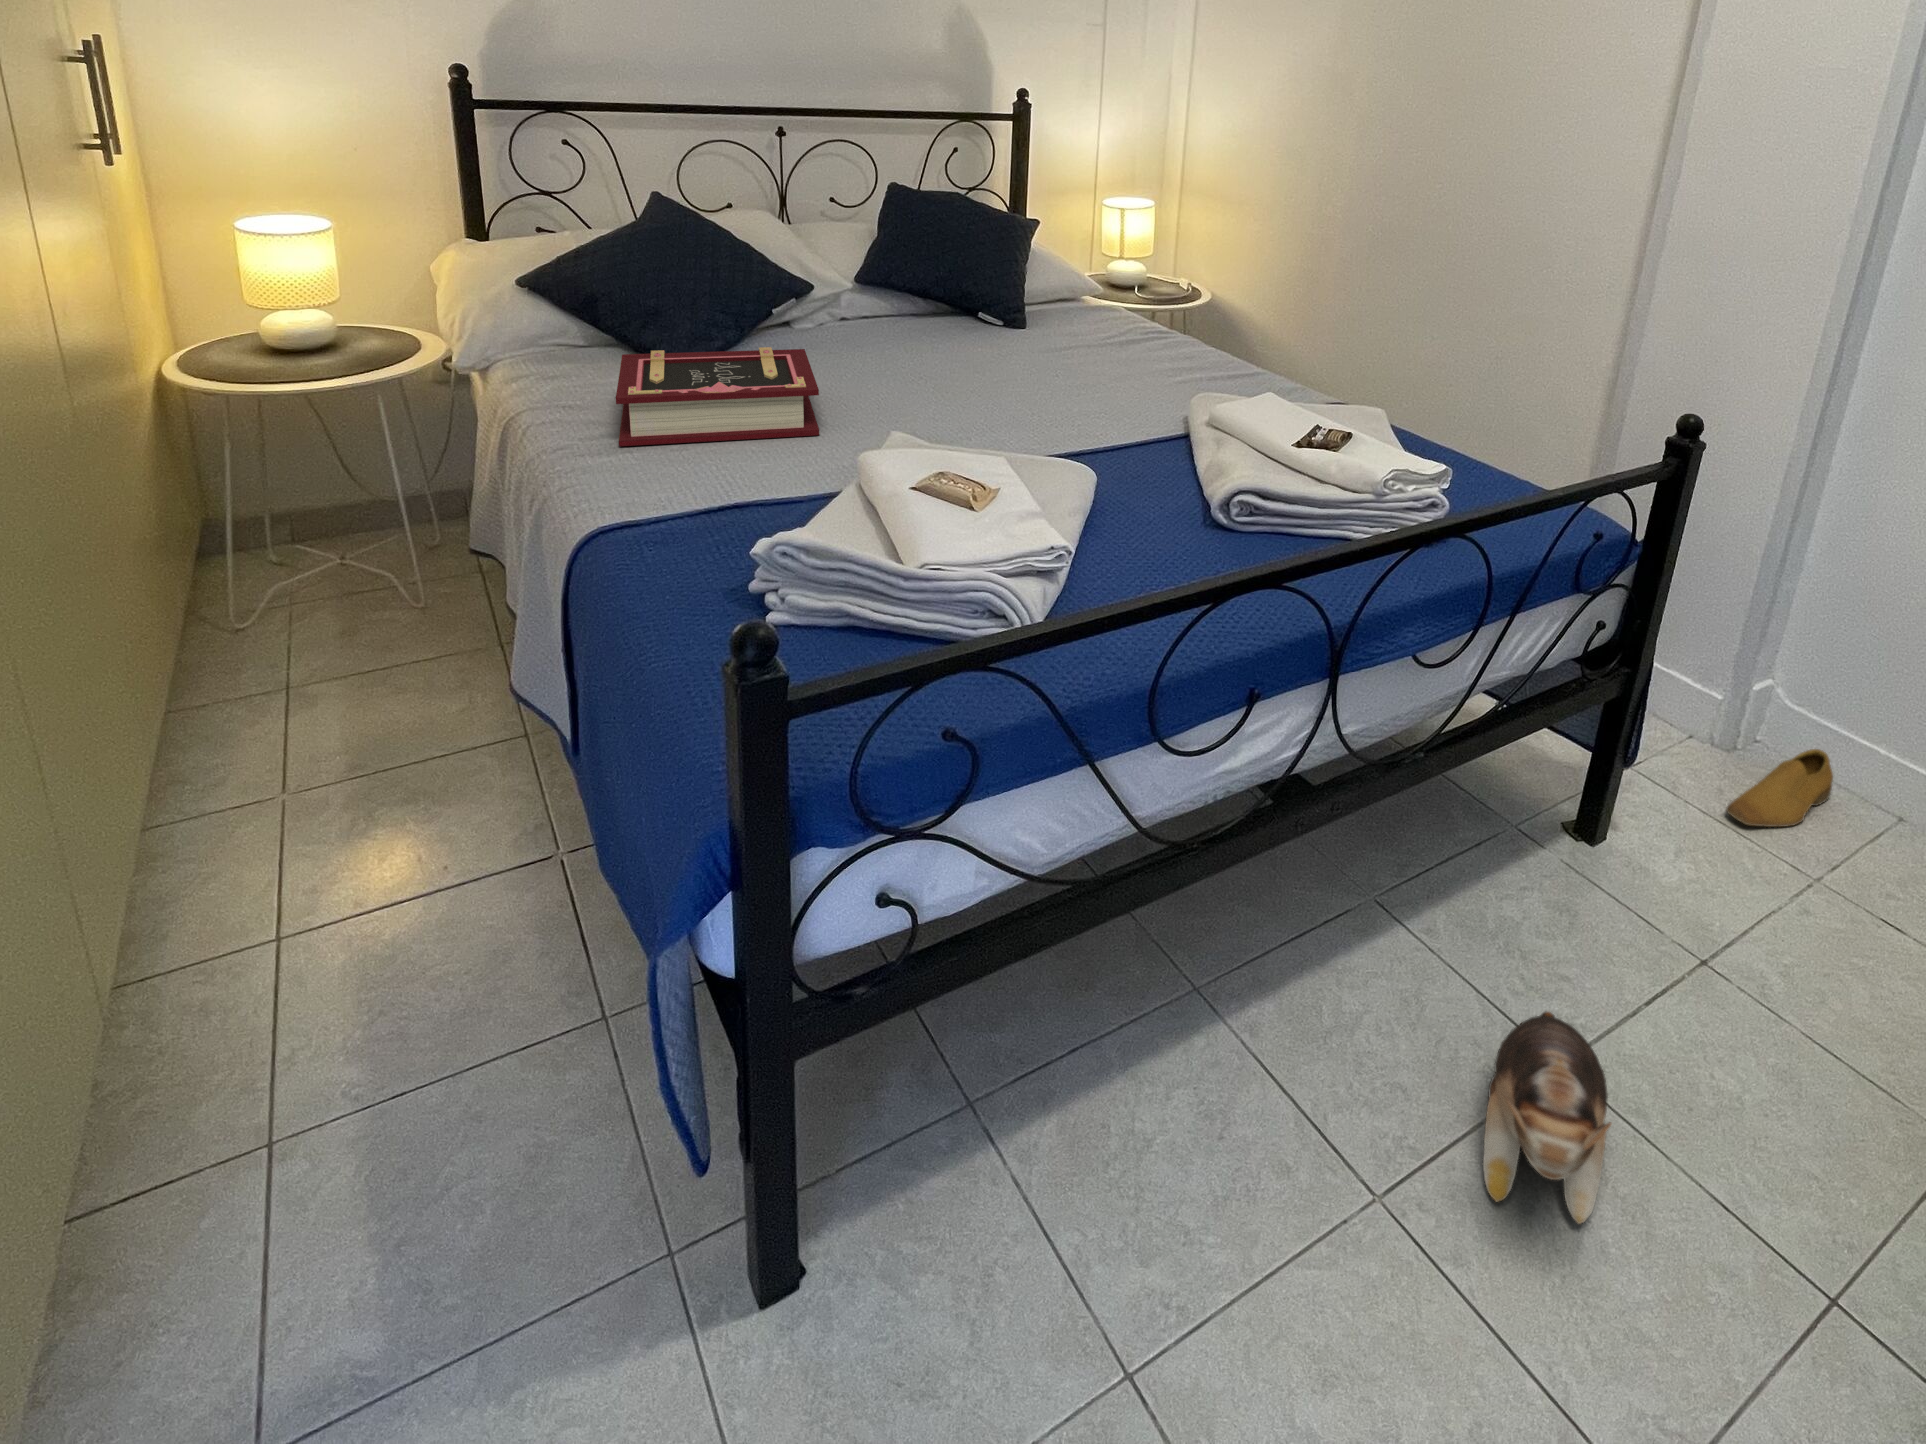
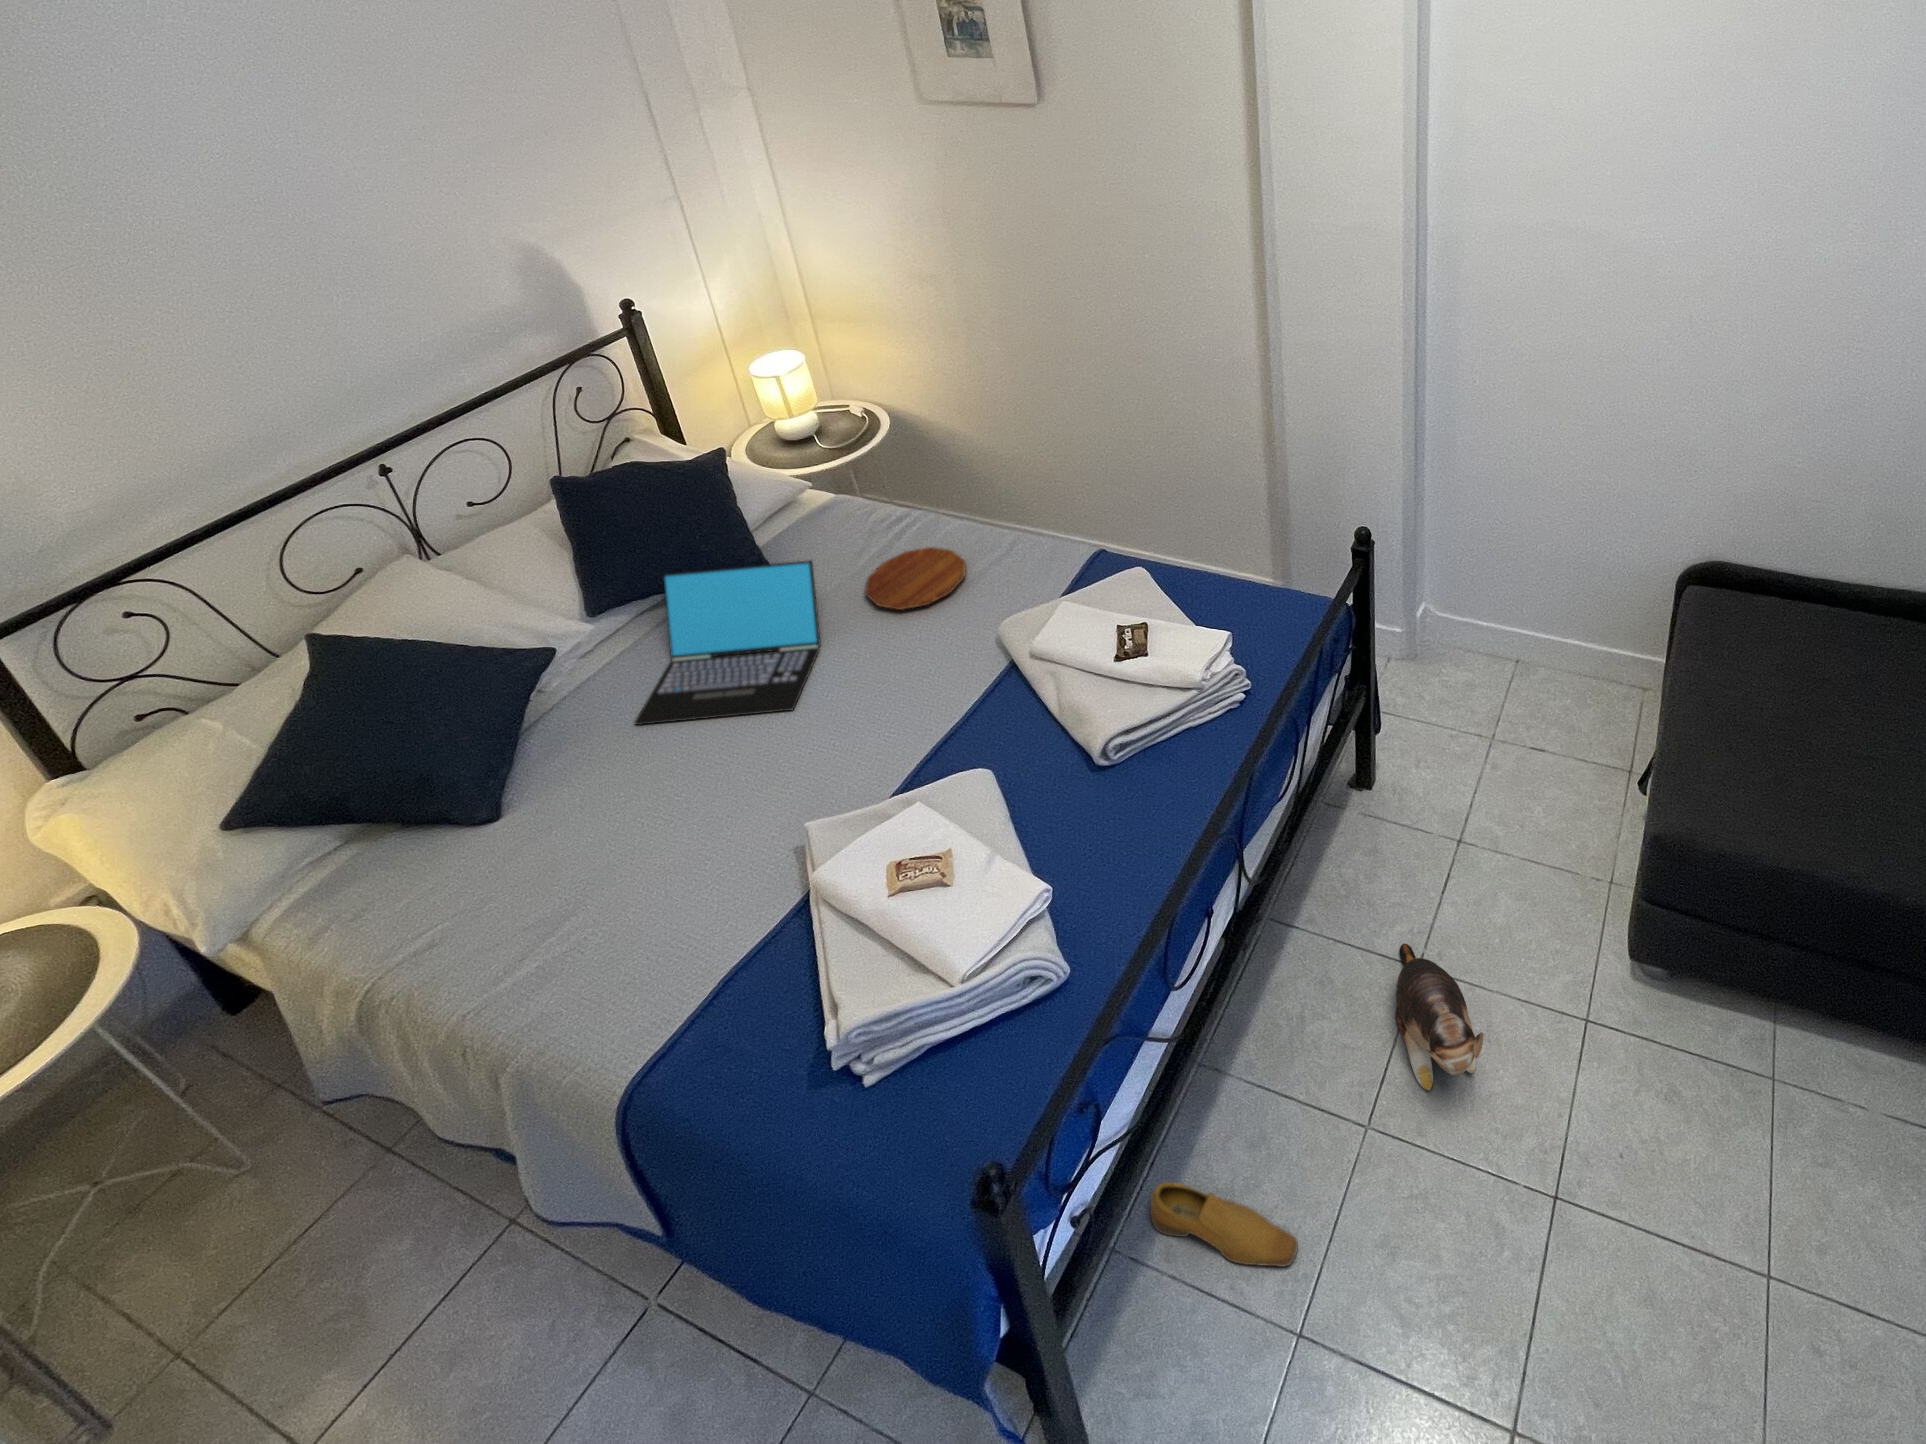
laptop: none [835,257,1052,394] -> present [634,560,821,725]
tray: none [1091,340,1203,376] -> present [865,547,966,610]
book: present [616,347,819,446] -> none [460,756,713,967]
shoe: present [1726,749,1833,827] -> present [1150,1182,1298,1267]

